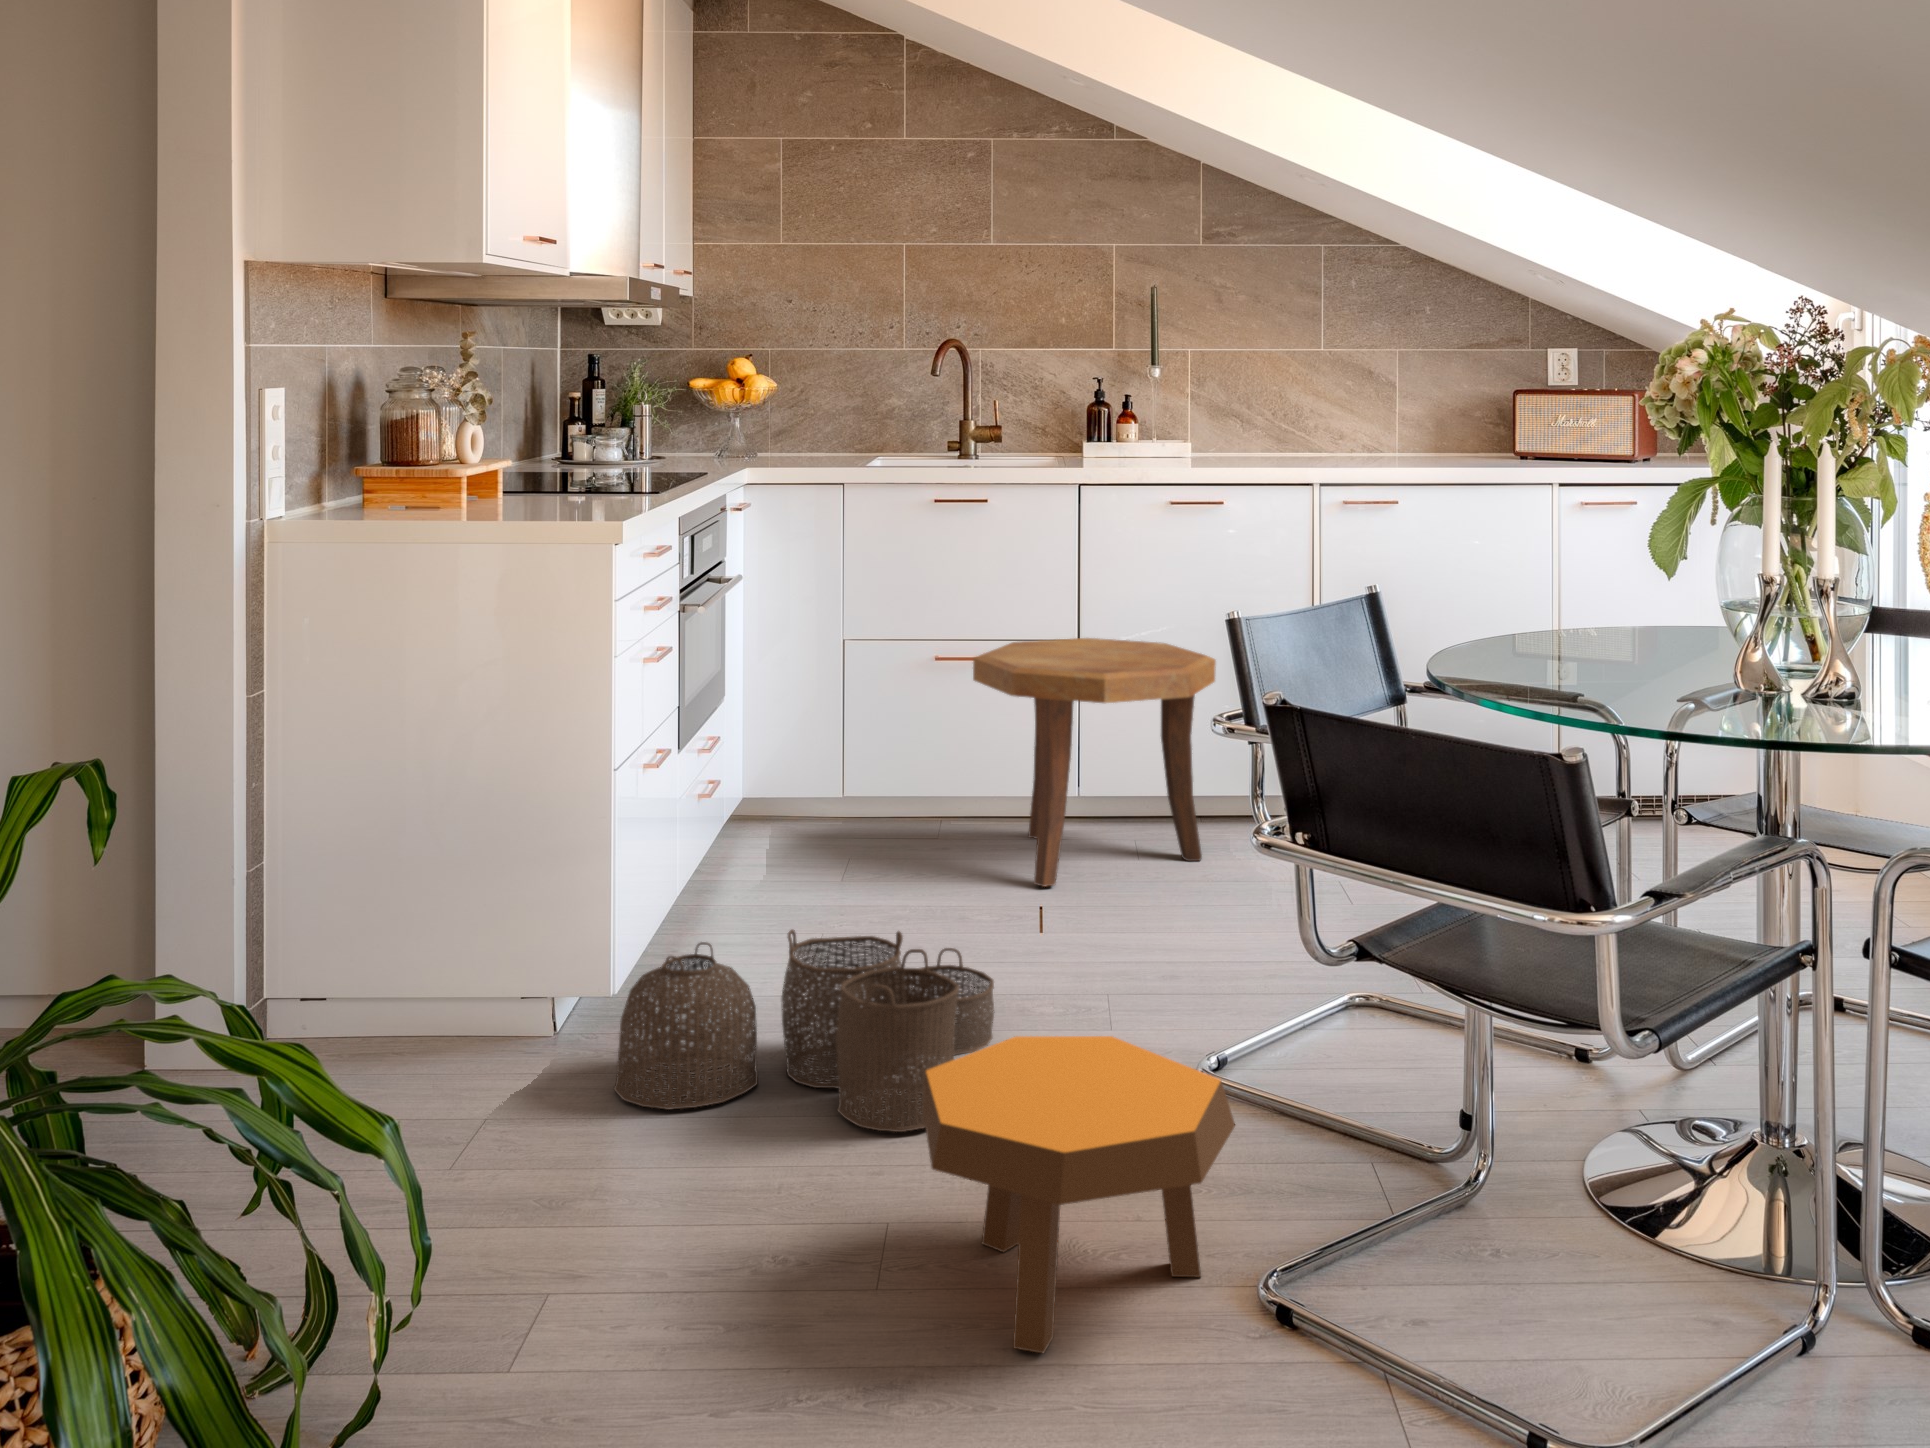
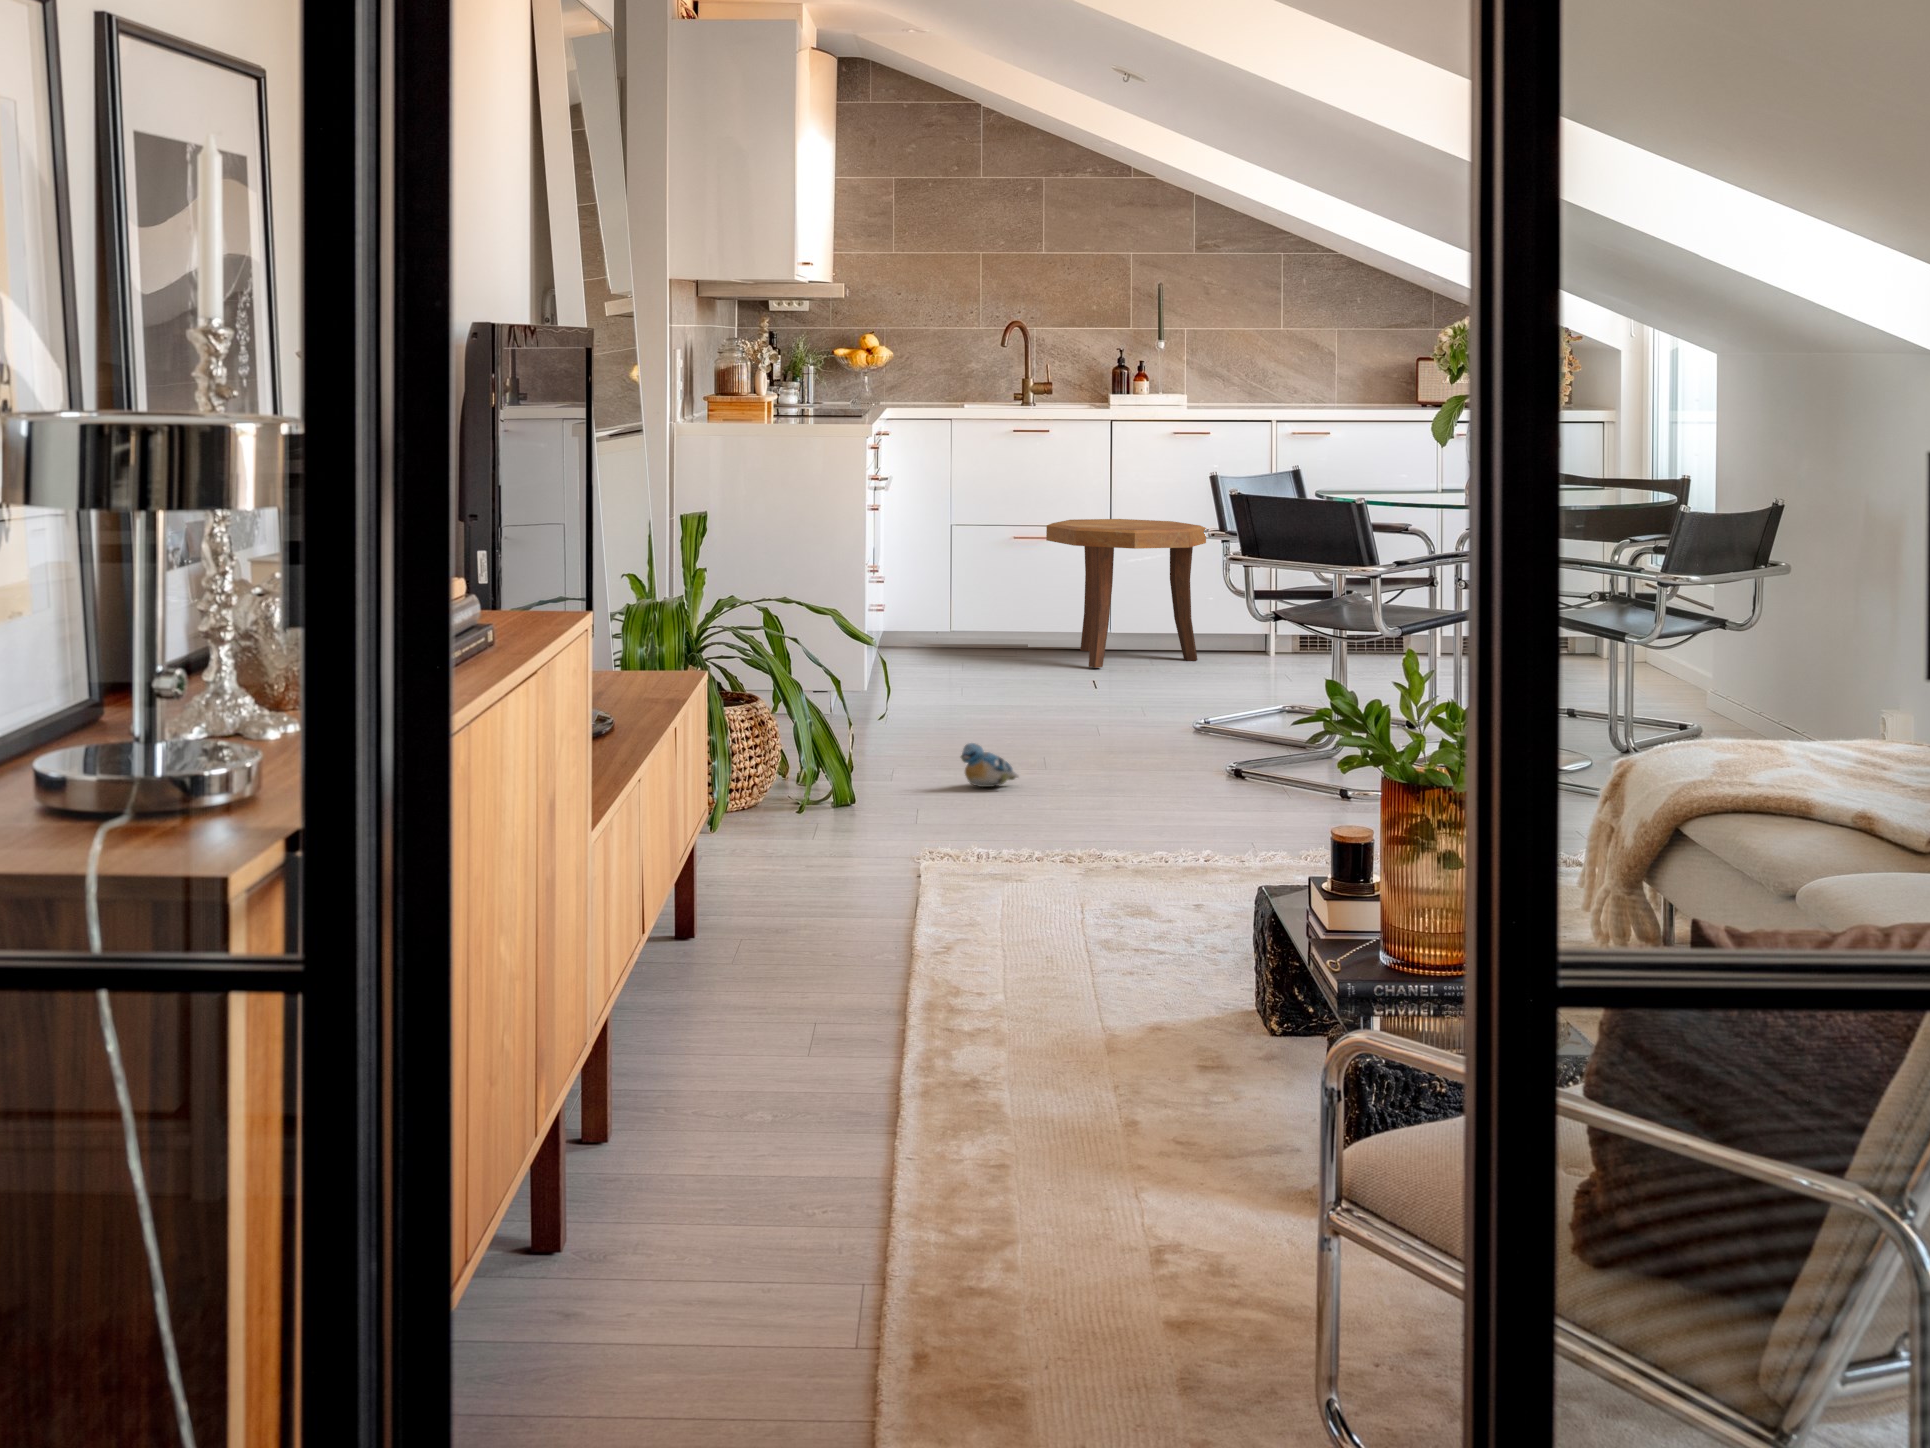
woven basket: present [614,929,994,1132] -> none [872,644,1078,738]
footstool: present [923,1036,1235,1353] -> none [1057,670,1216,788]
plush toy: none [696,1266,827,1360] -> present [961,743,1018,787]

